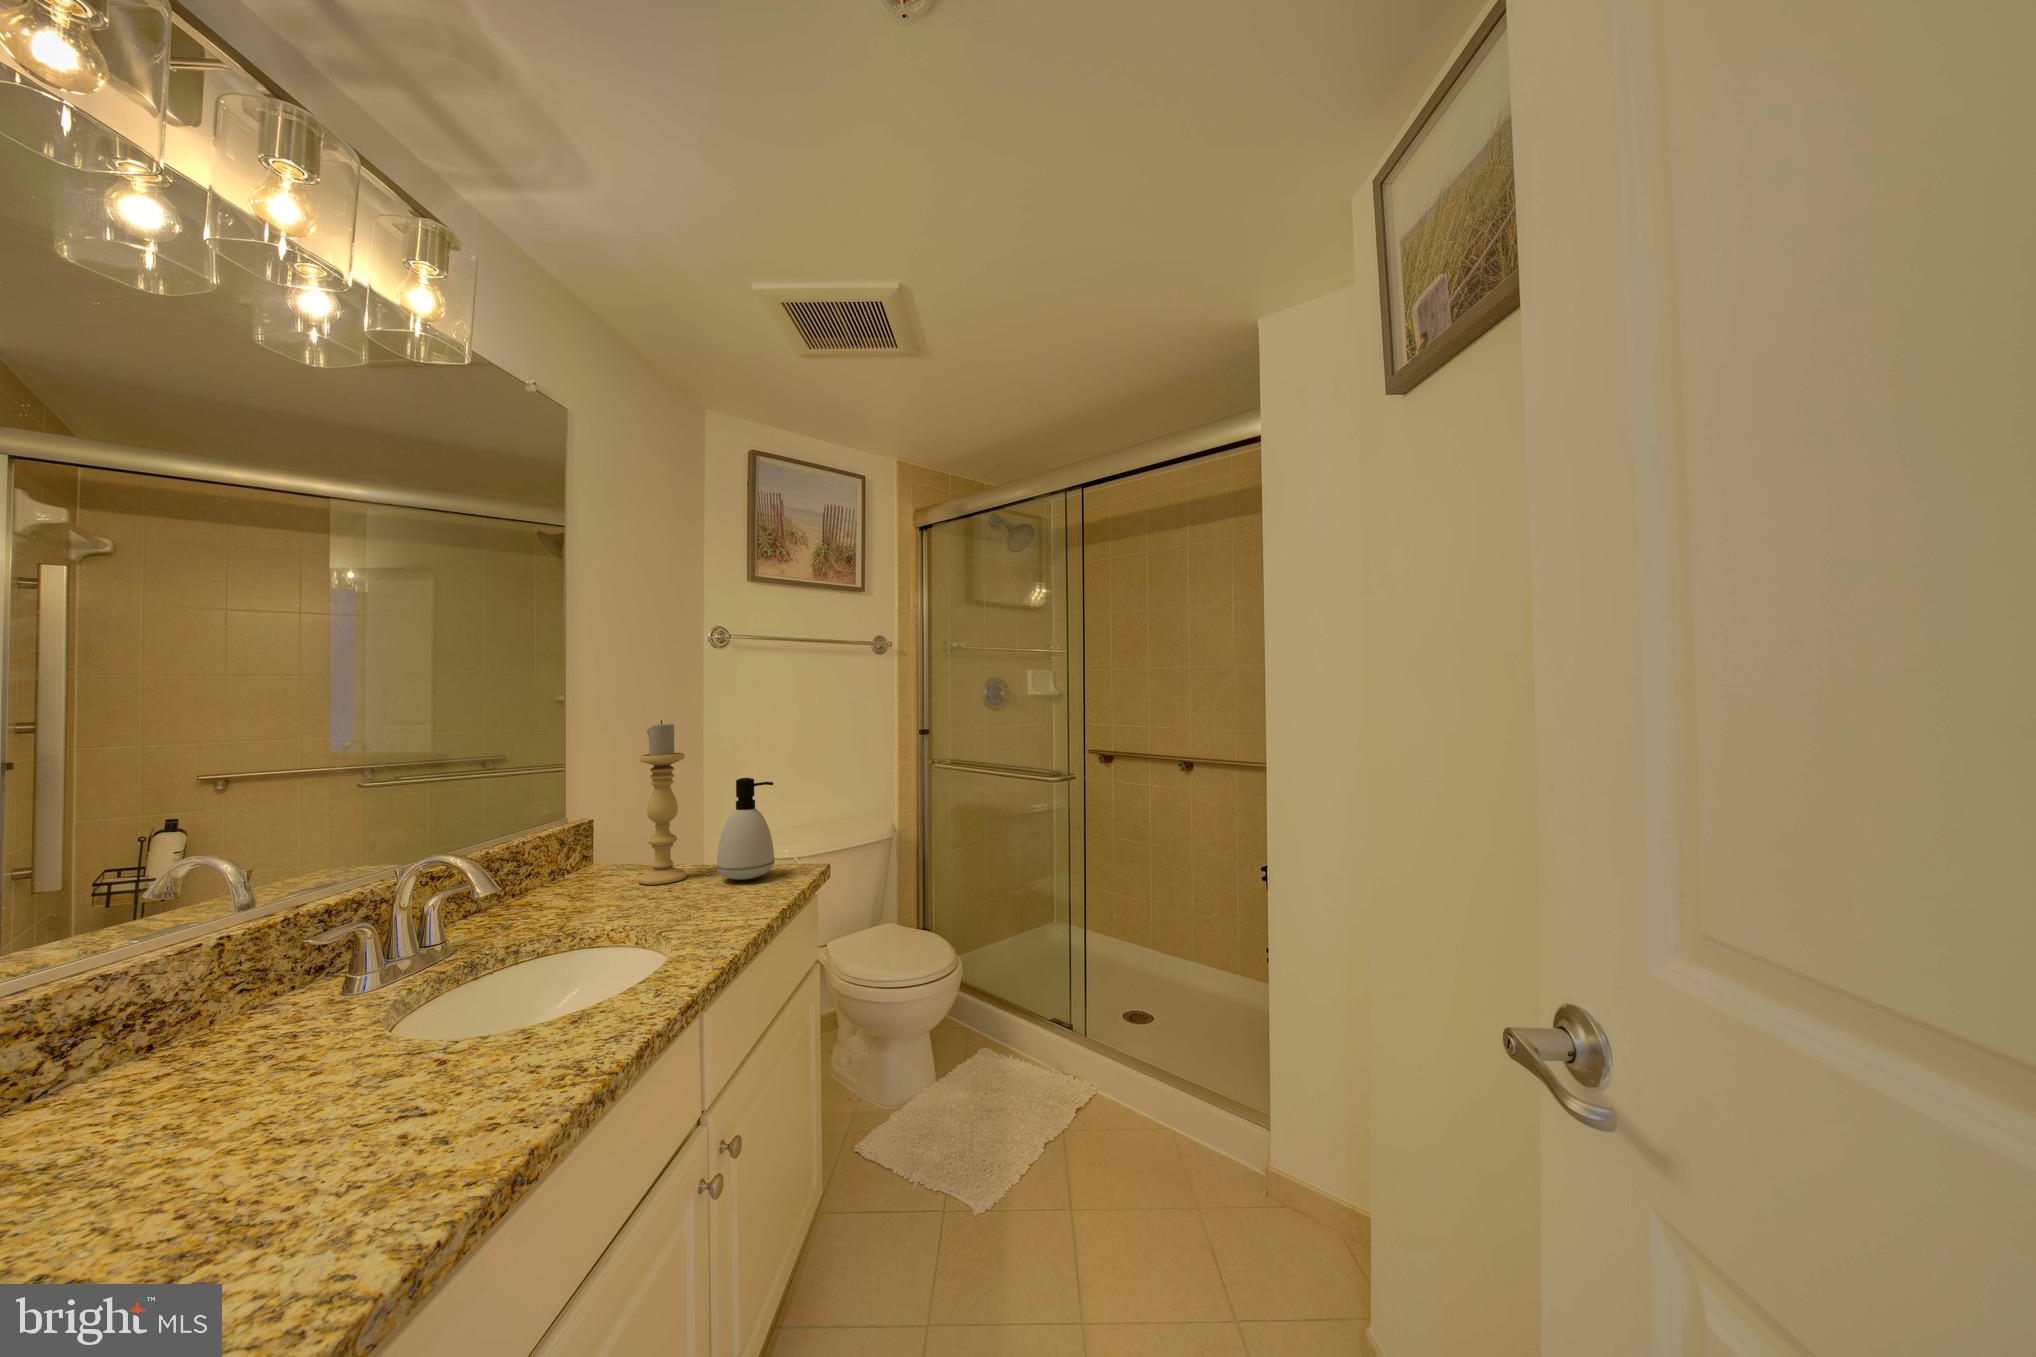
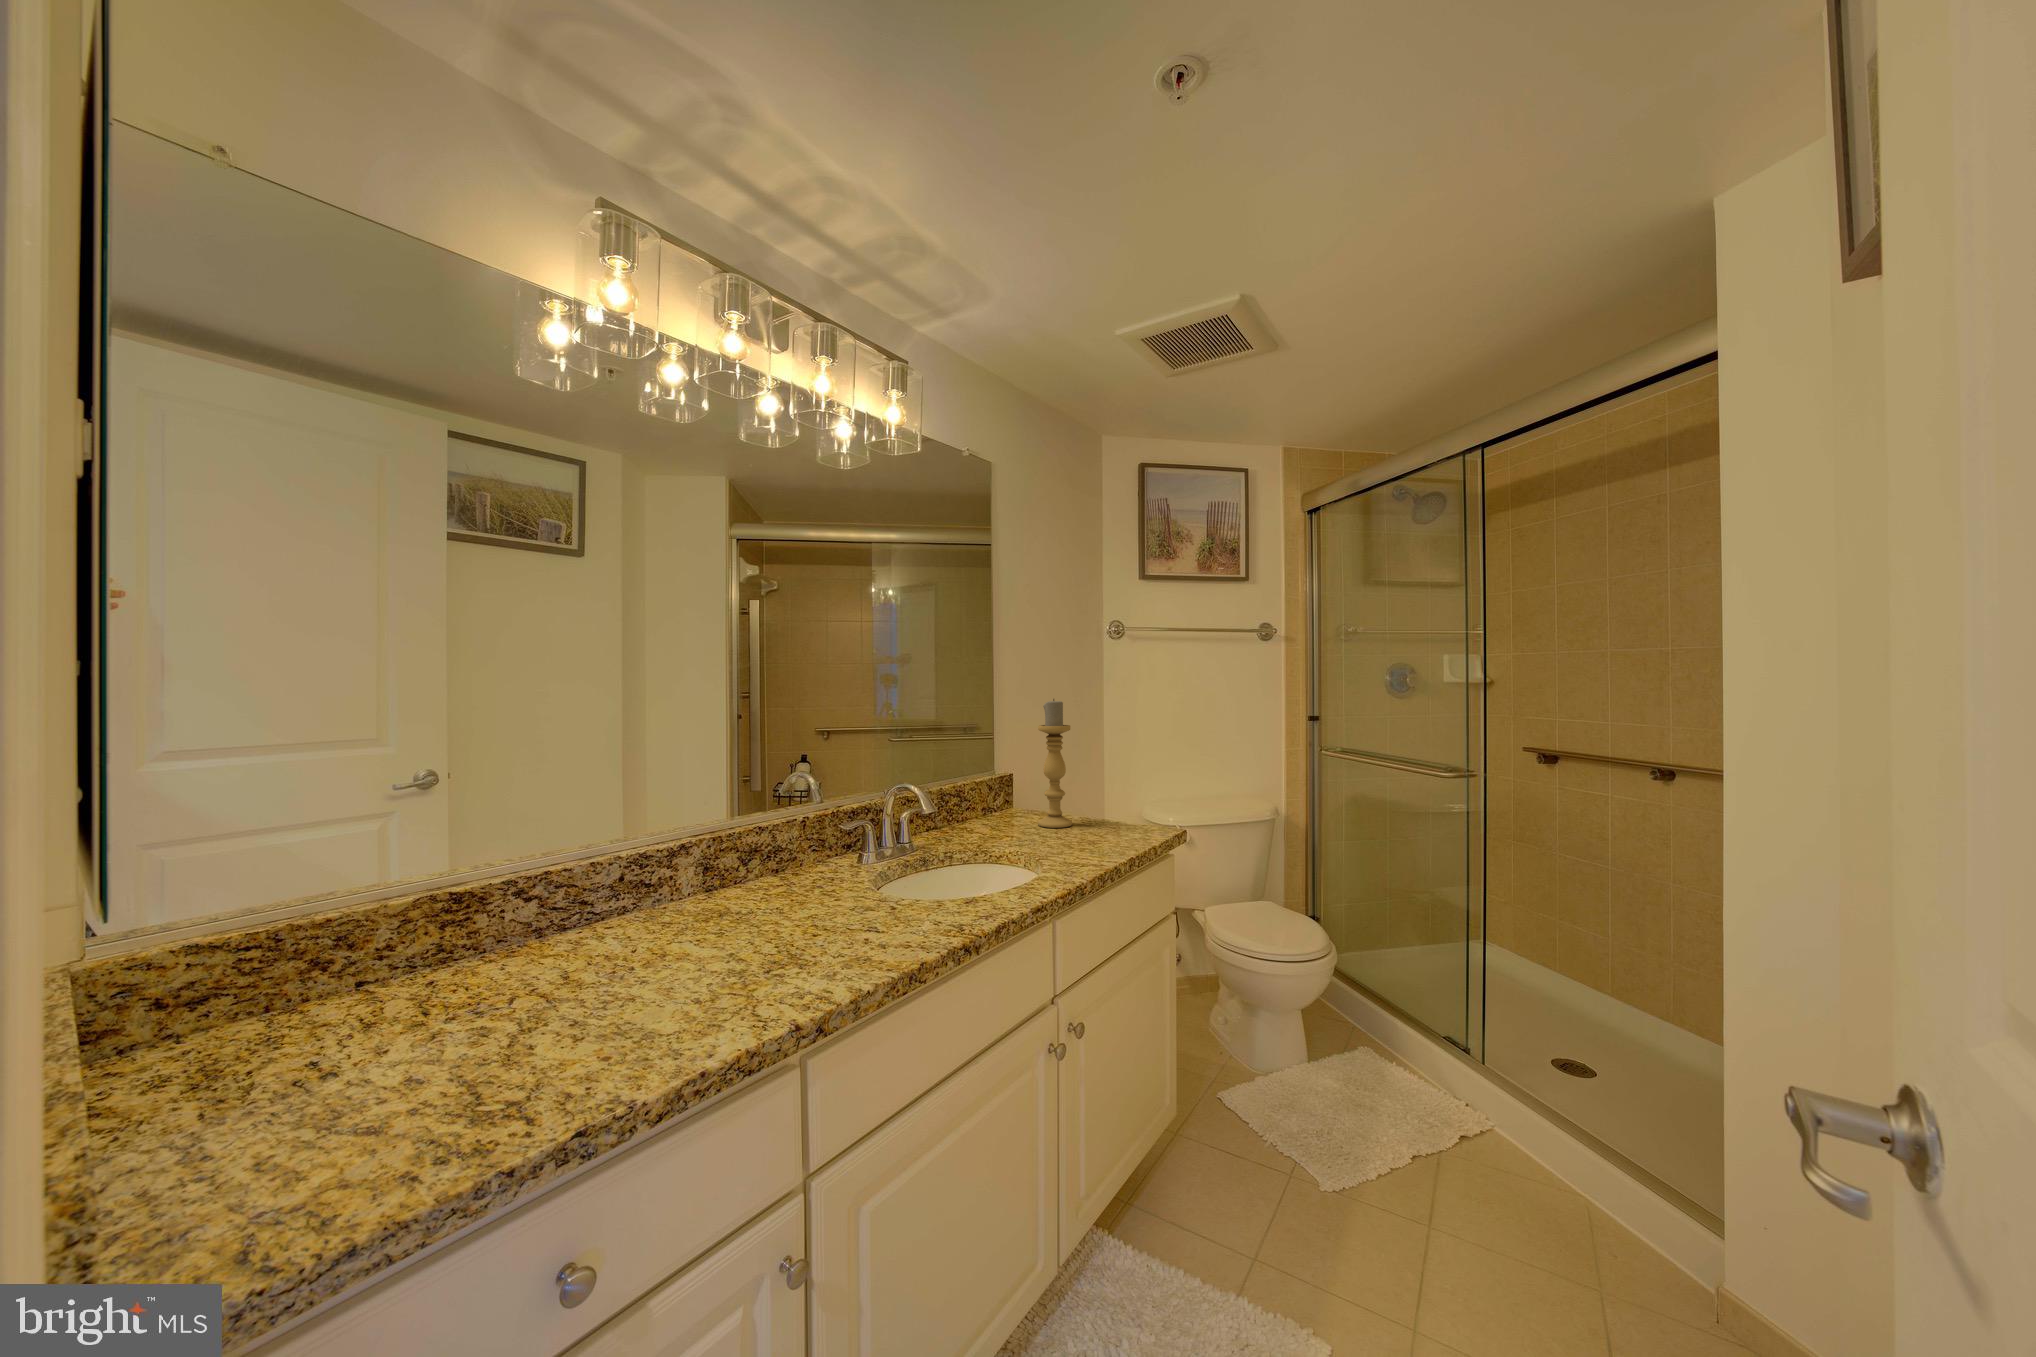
soap dispenser: present [717,778,774,880] -> none [1092,748,1137,833]

